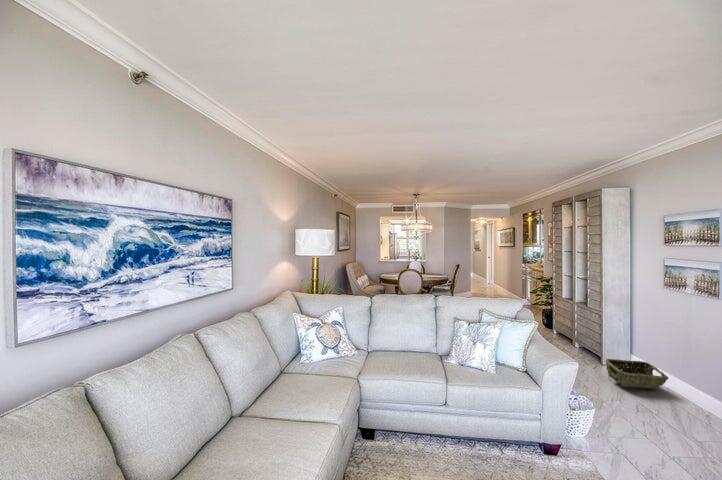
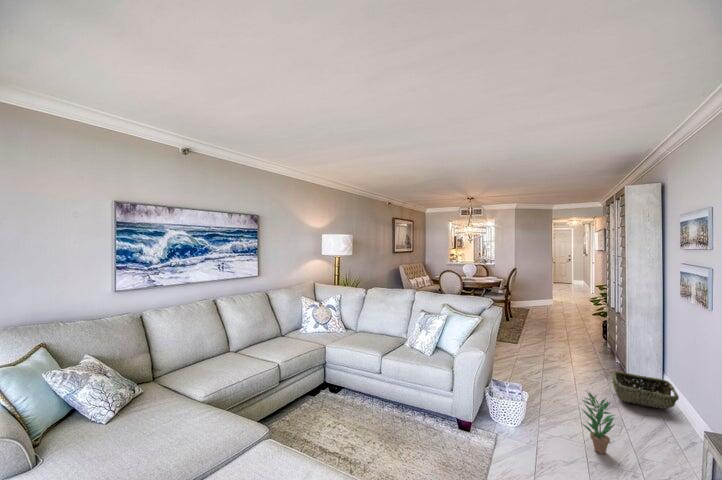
potted plant: none [656,390,698,452] -> present [583,393,615,454]

